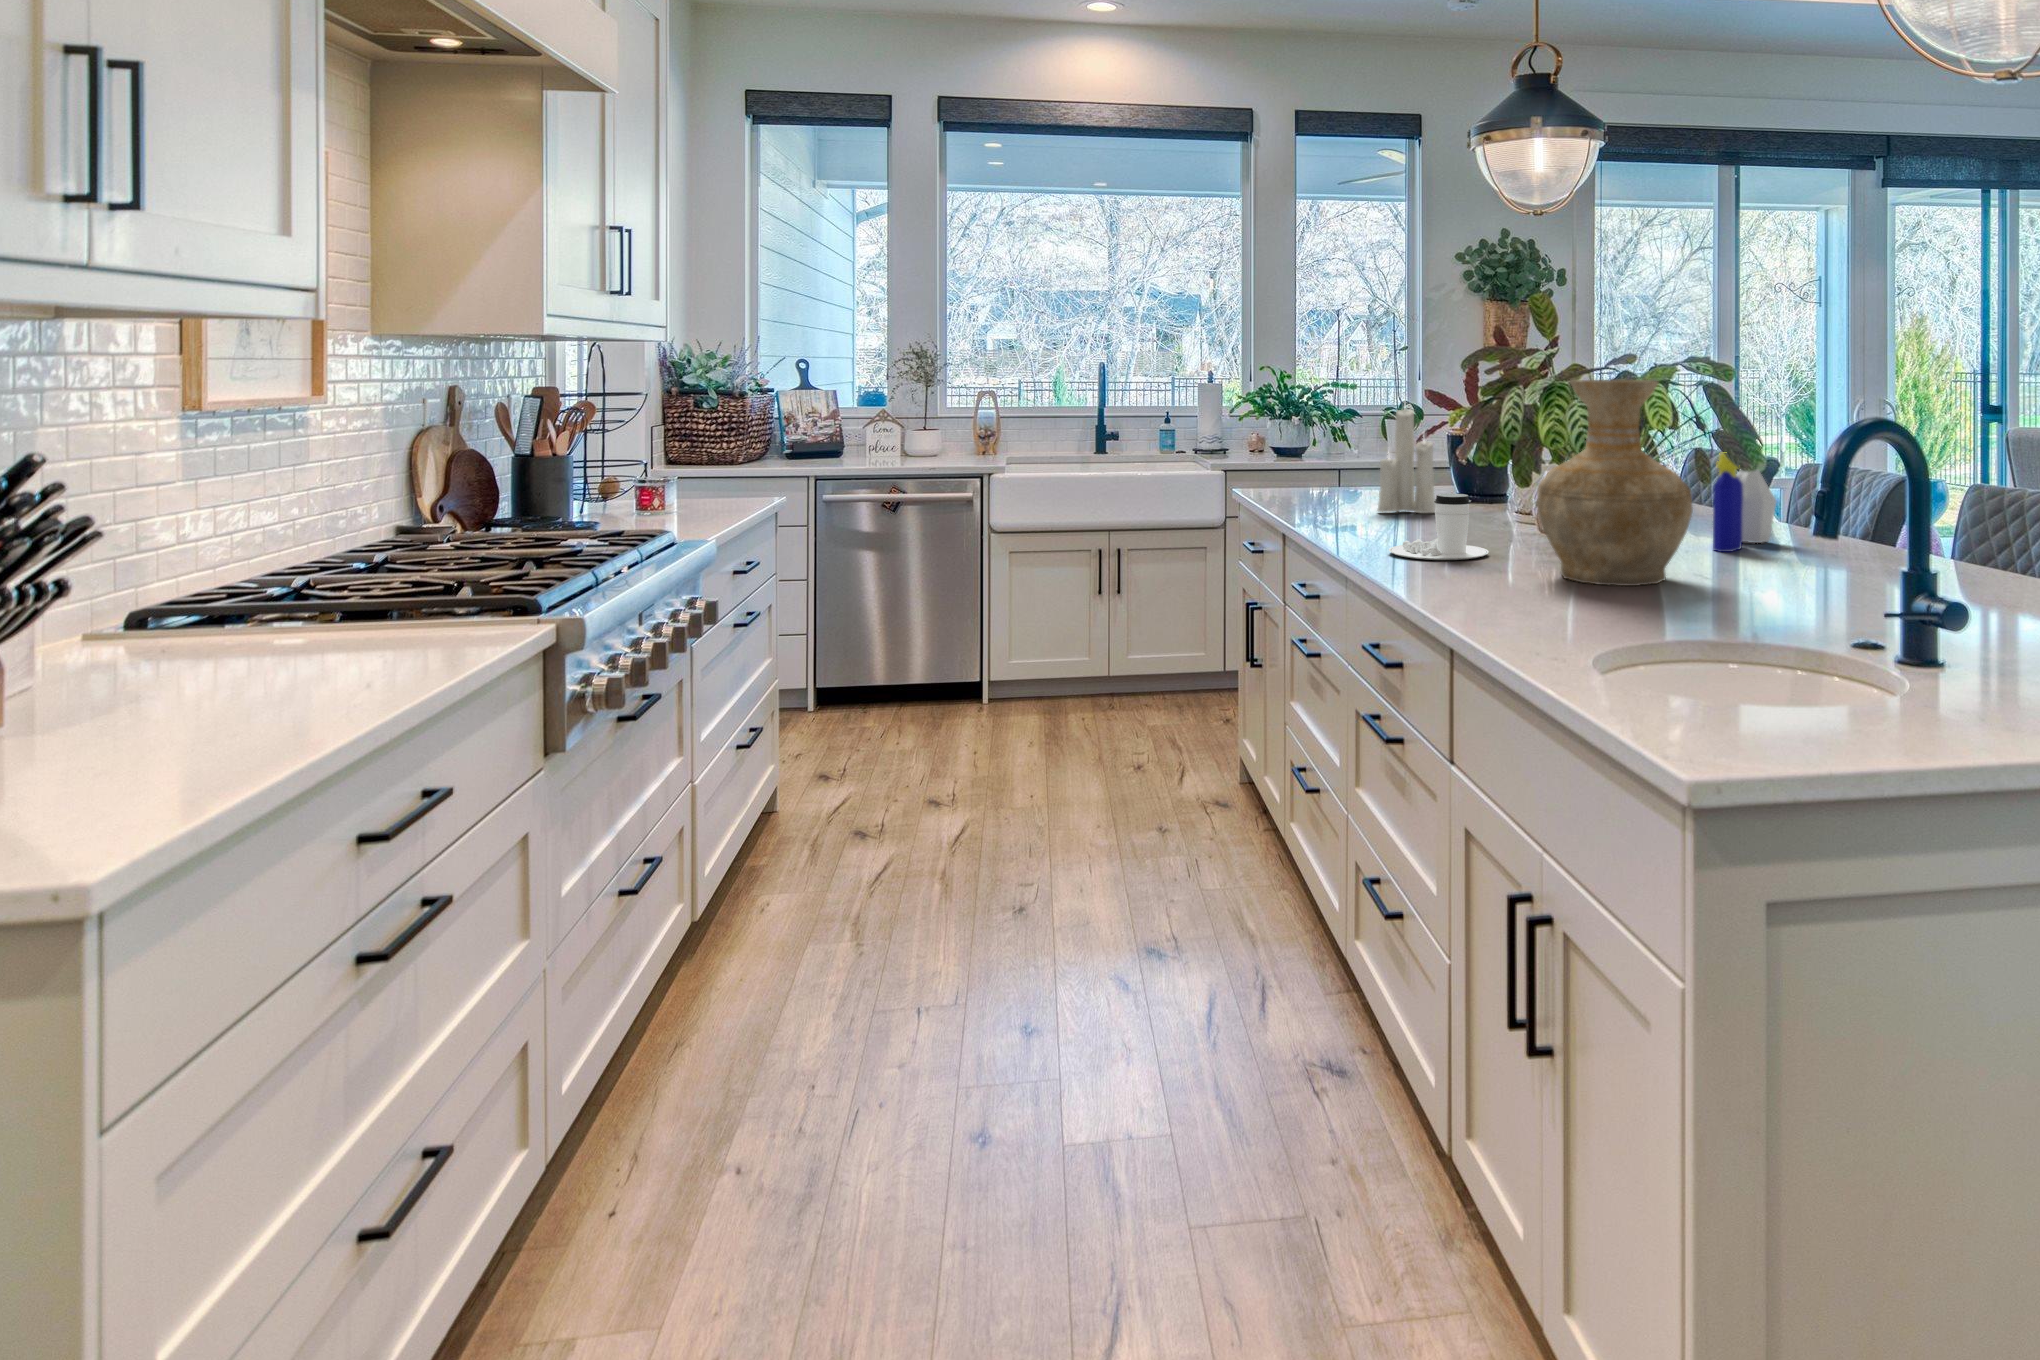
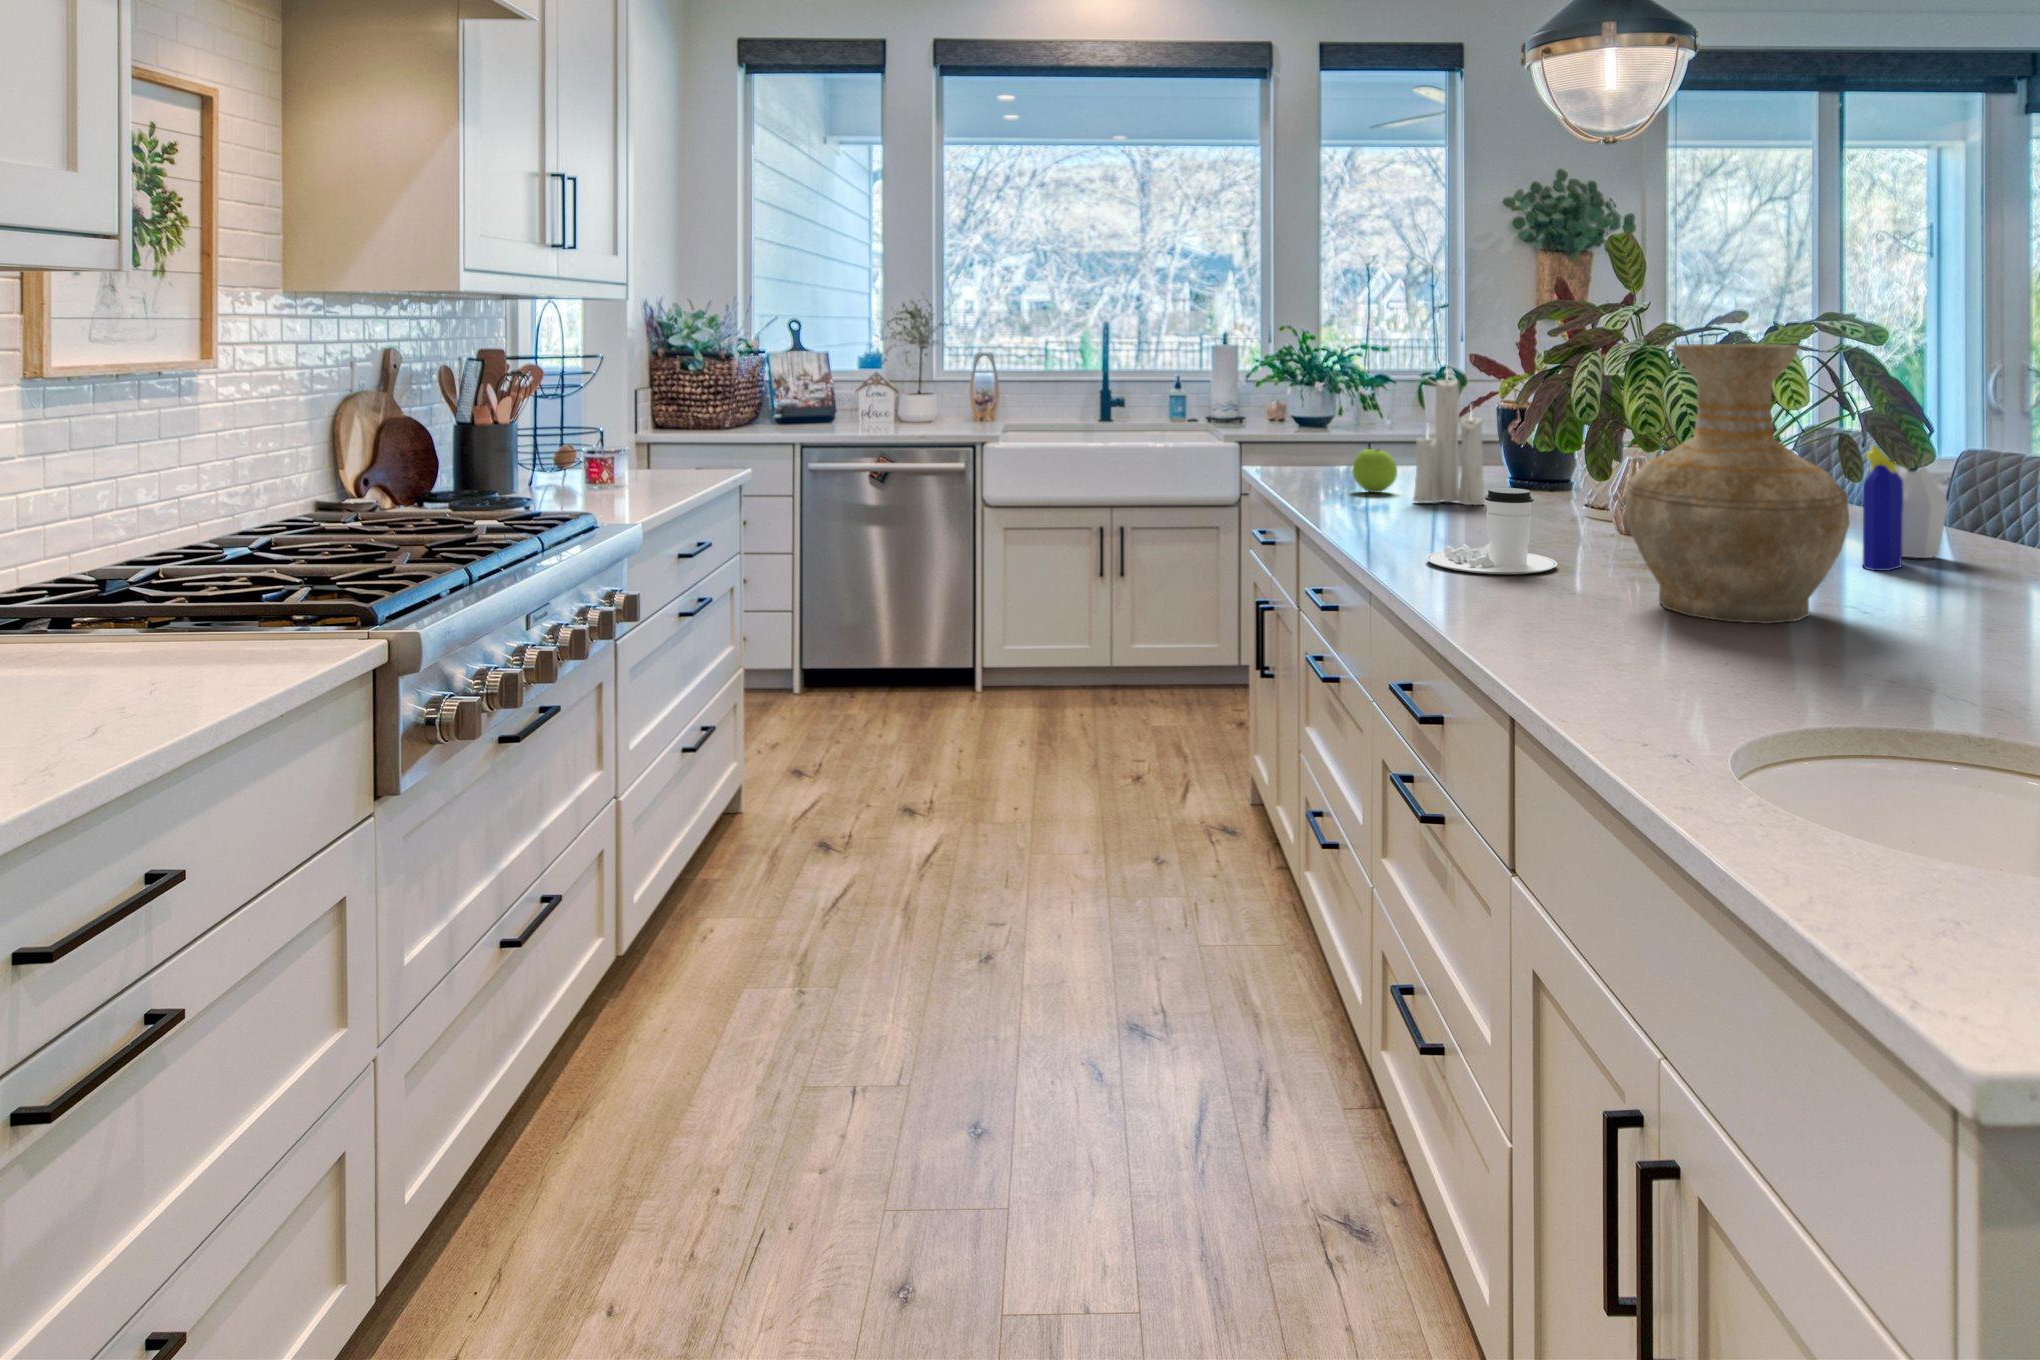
apple: none [1327,469,1364,506] -> present [1352,449,1397,492]

